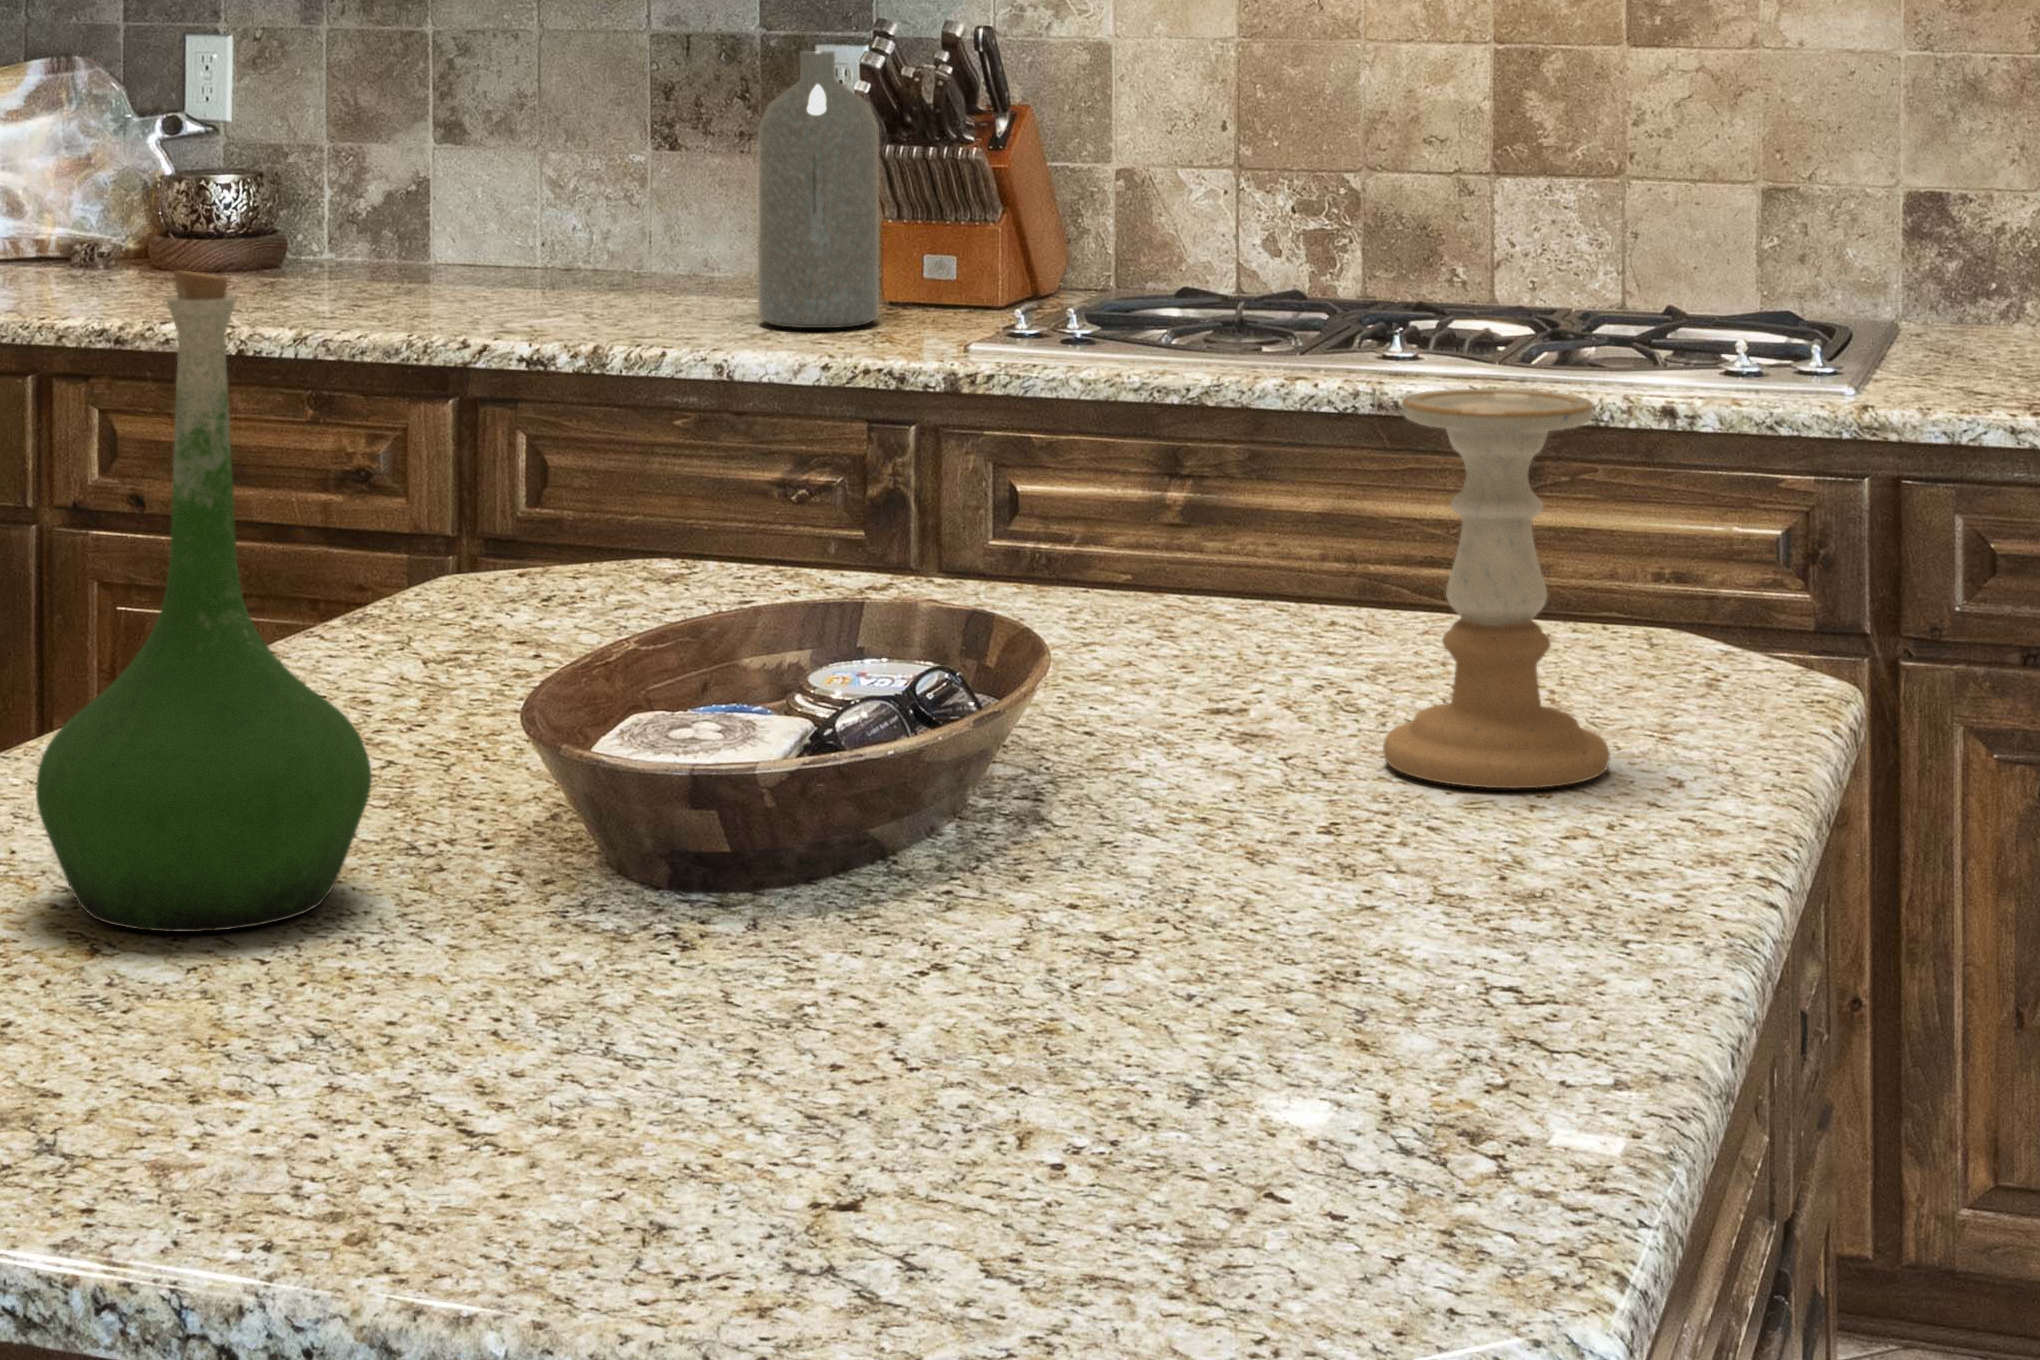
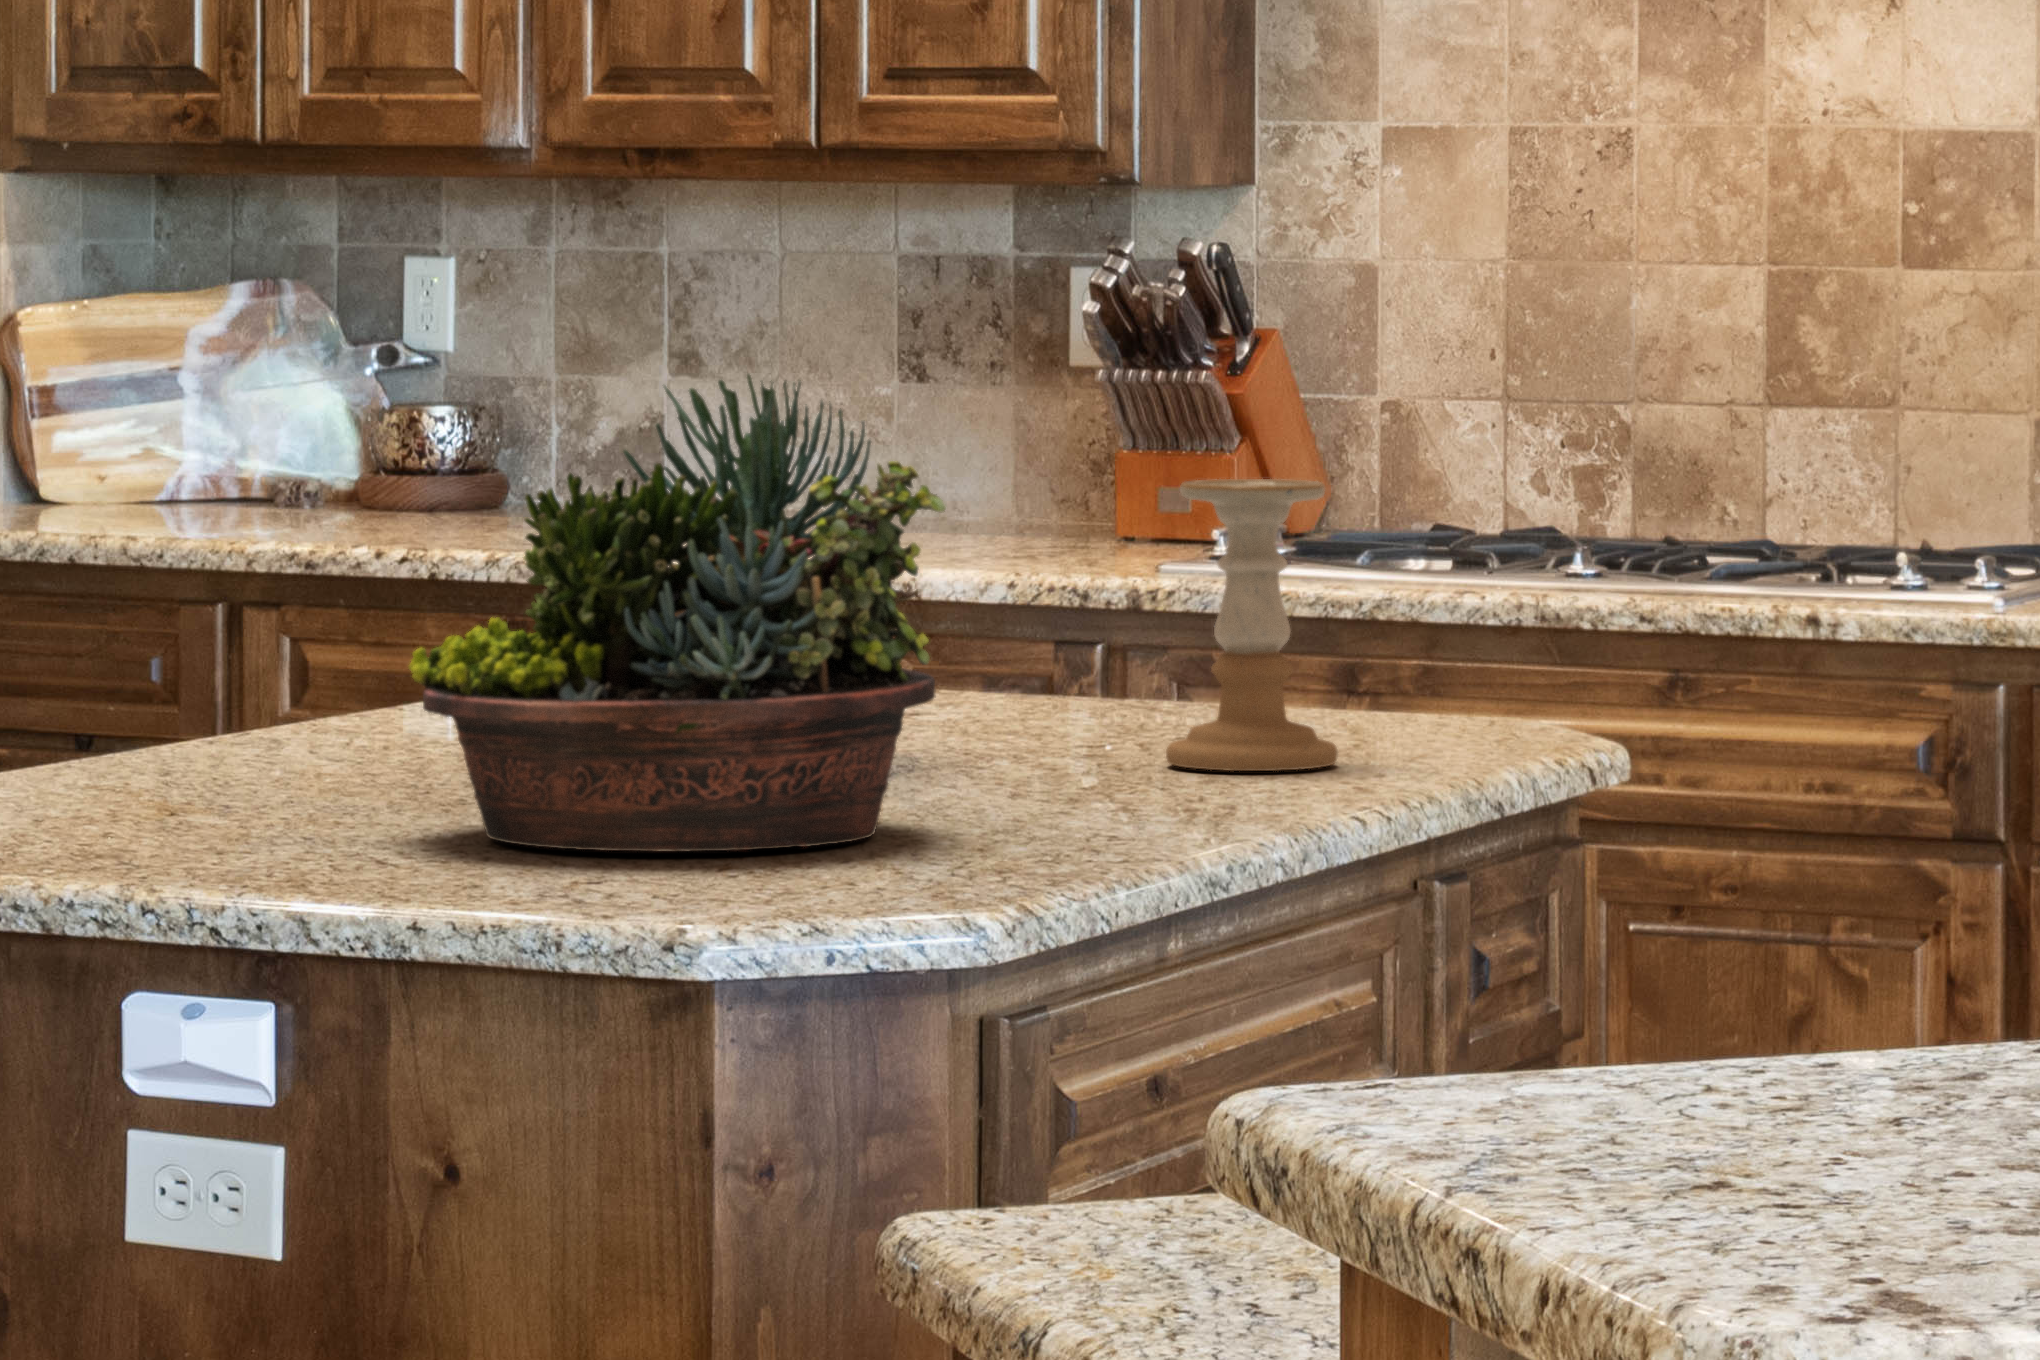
bottle: present [758,51,879,328] -> none [965,263,1092,550]
vase: present [36,270,372,932] -> none [130,352,364,803]
succulent planter: none [496,322,1363,1140] -> present [409,374,946,852]

